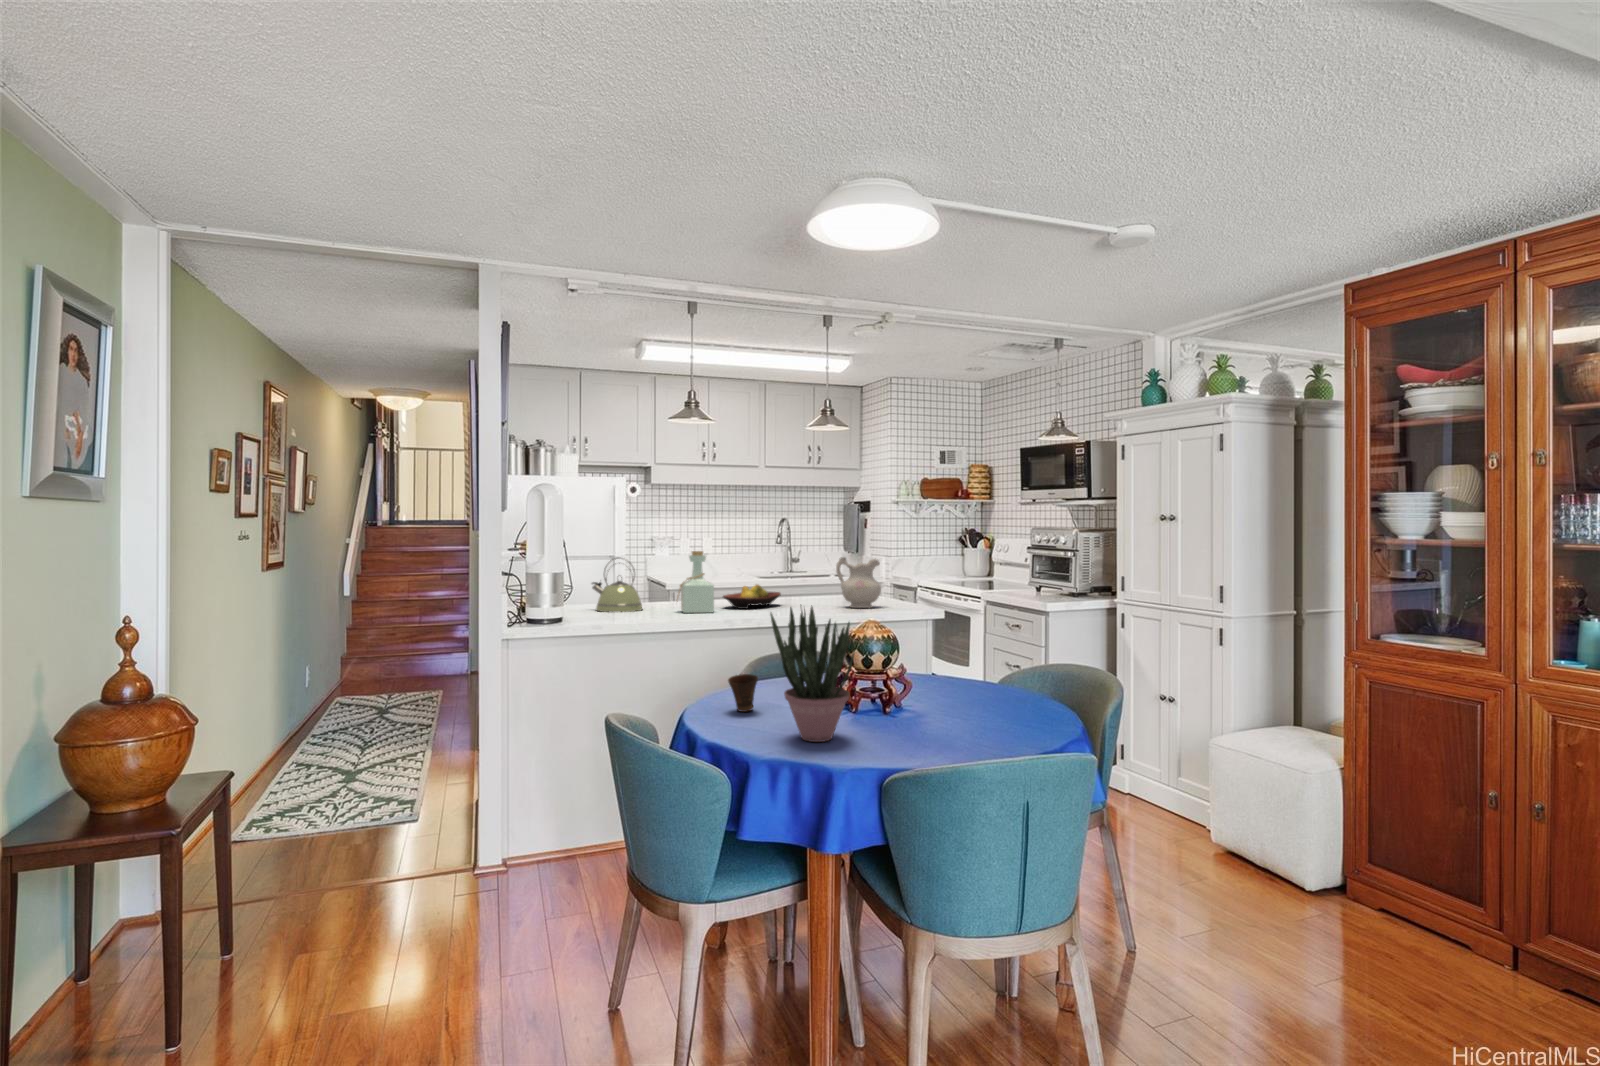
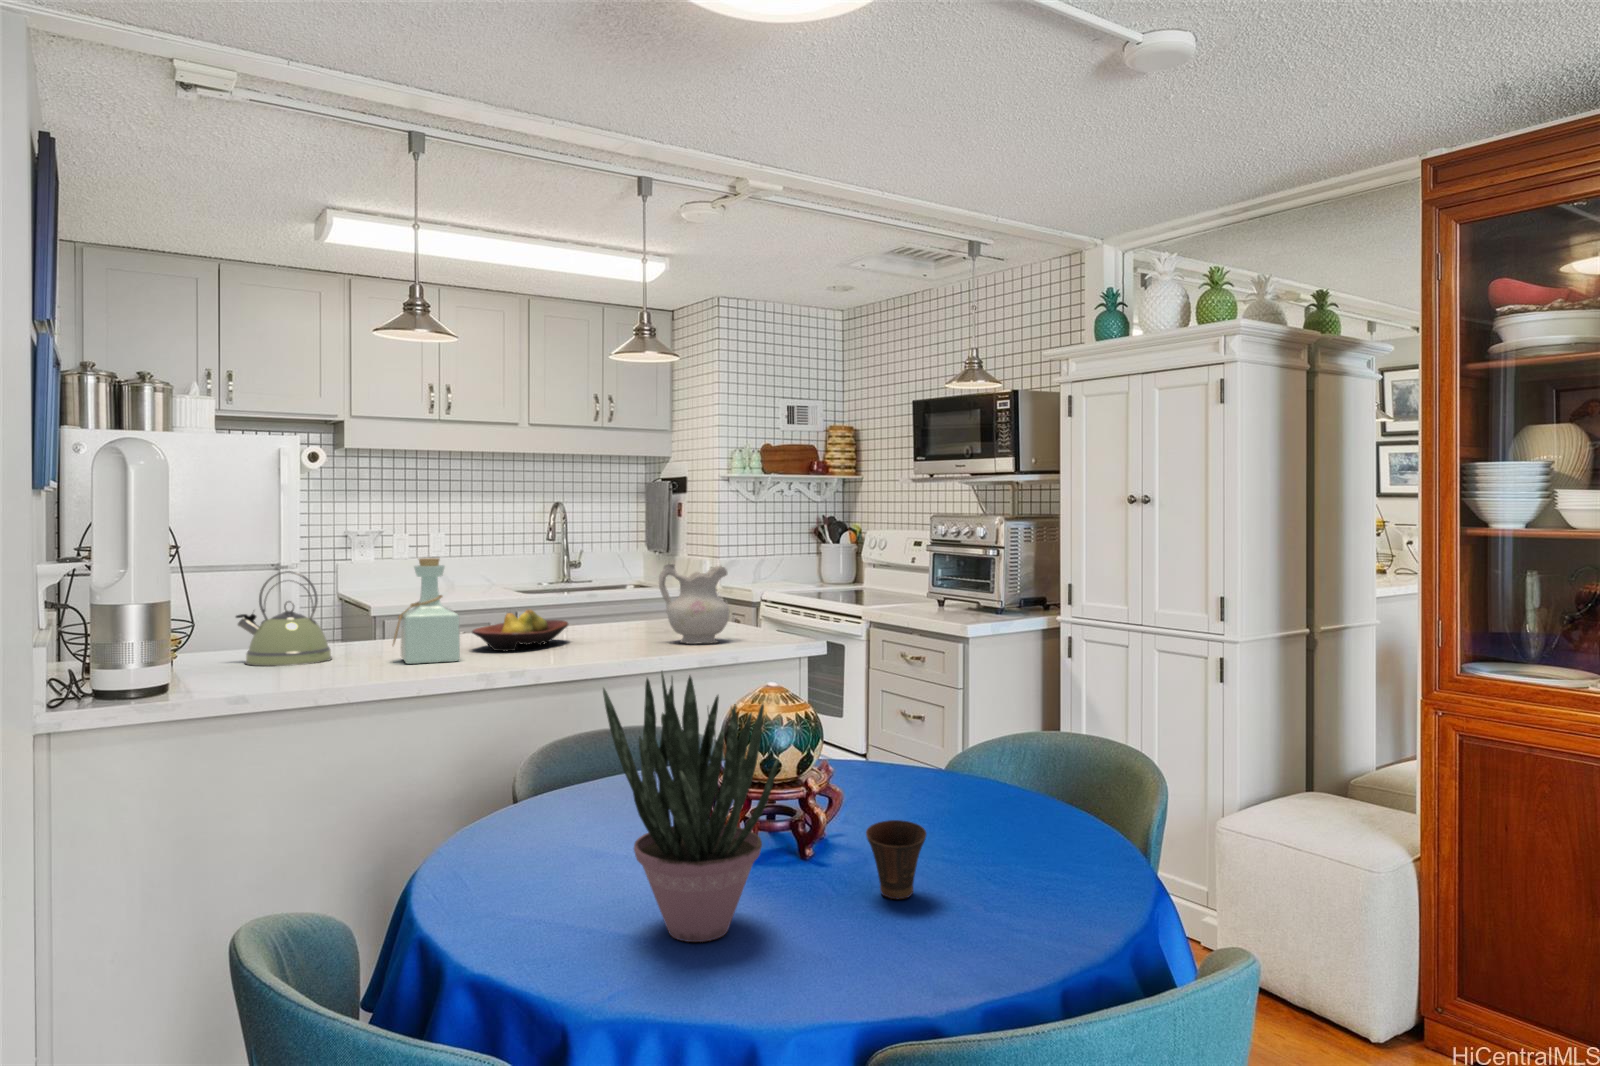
cup: present [728,674,758,712] -> present [866,820,926,899]

